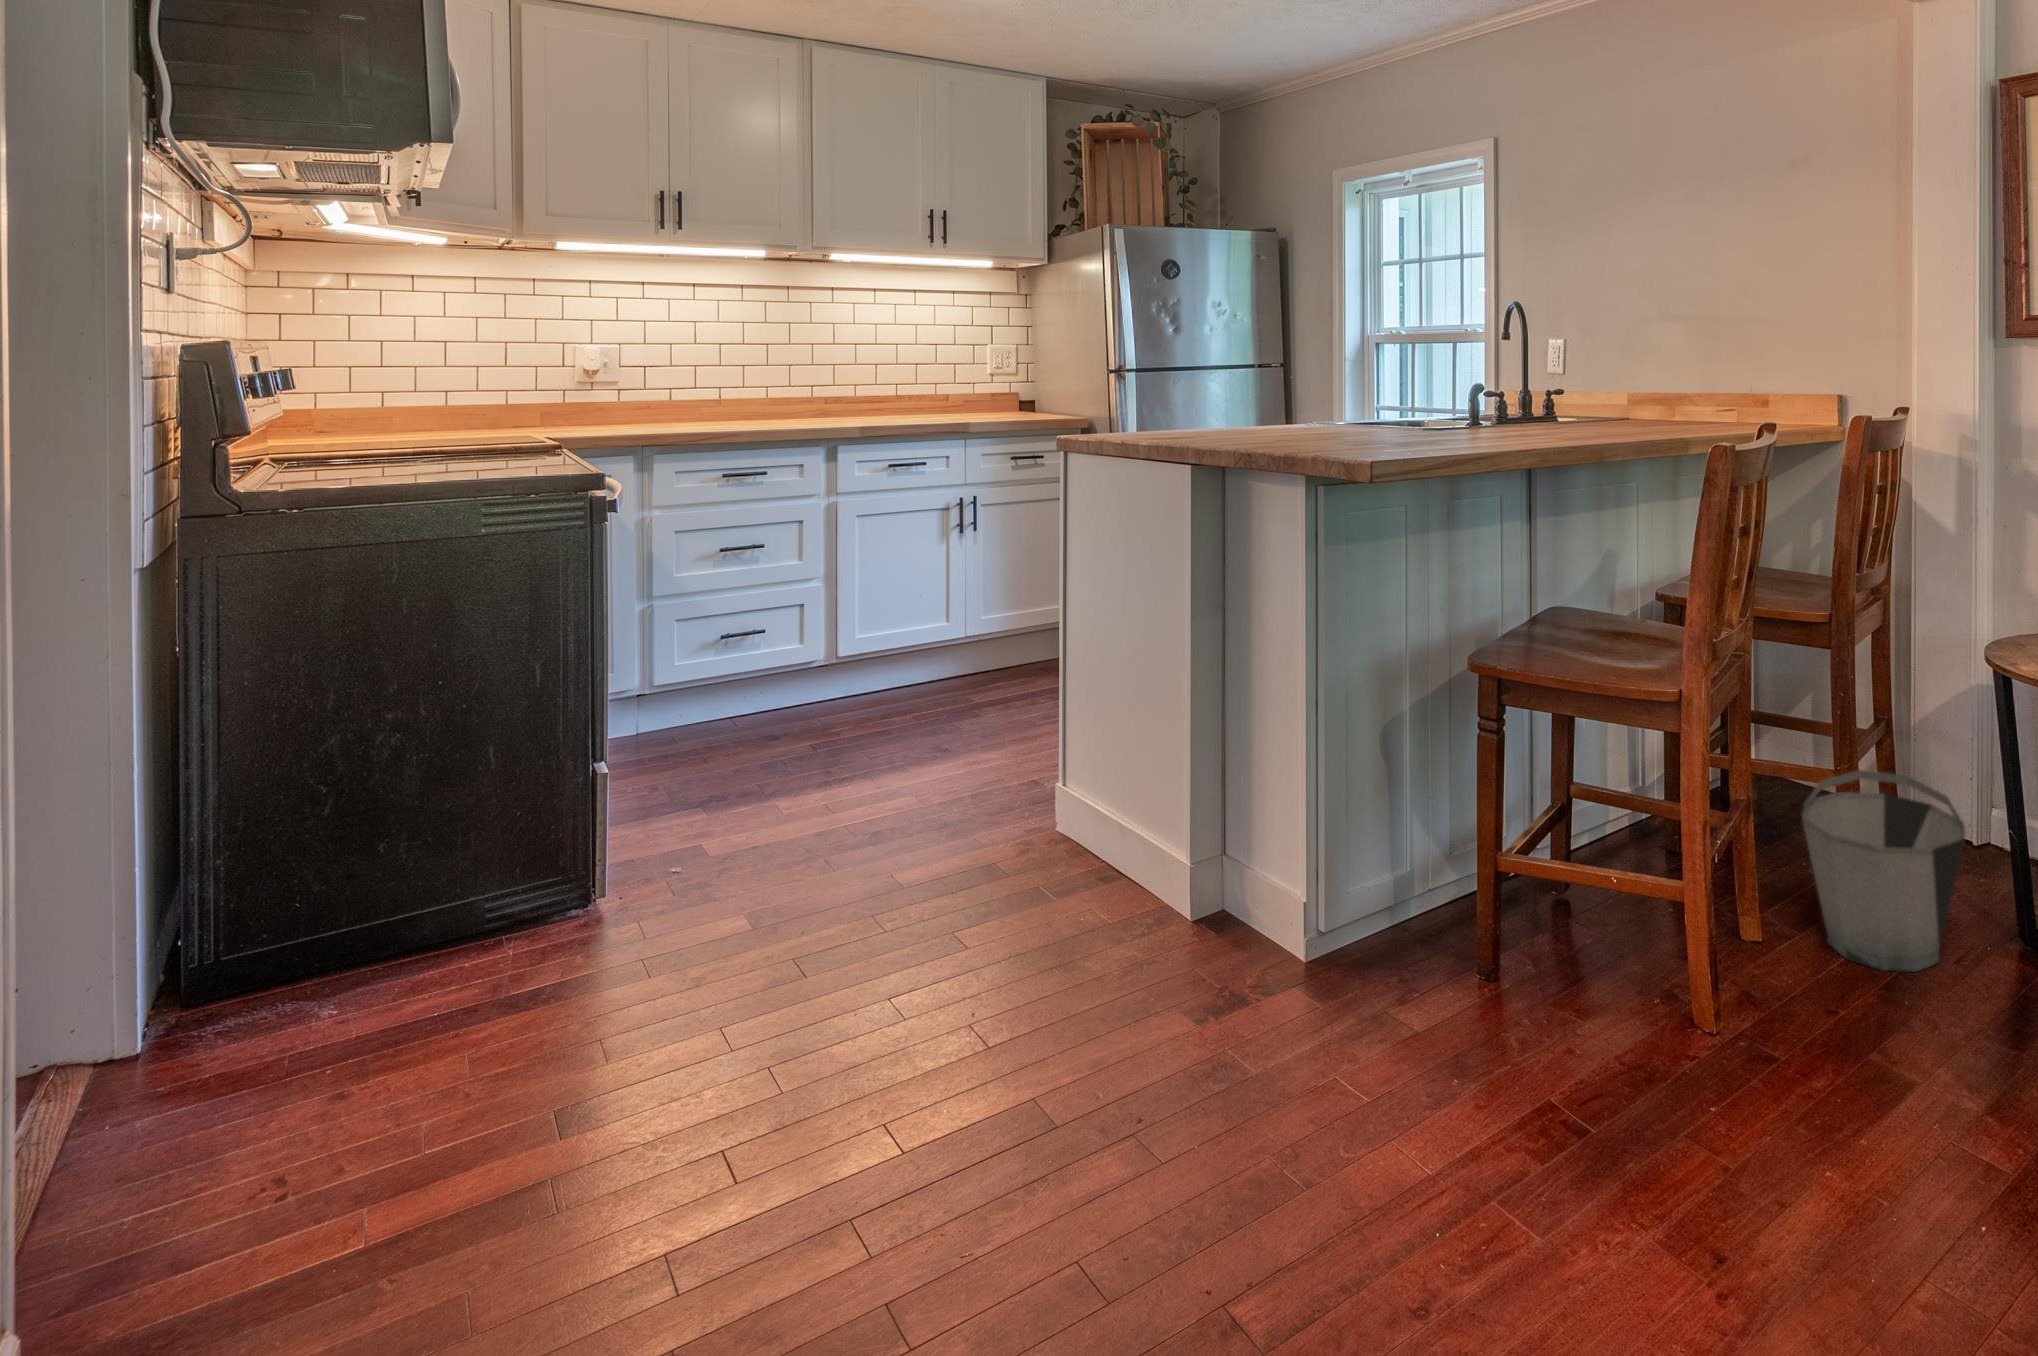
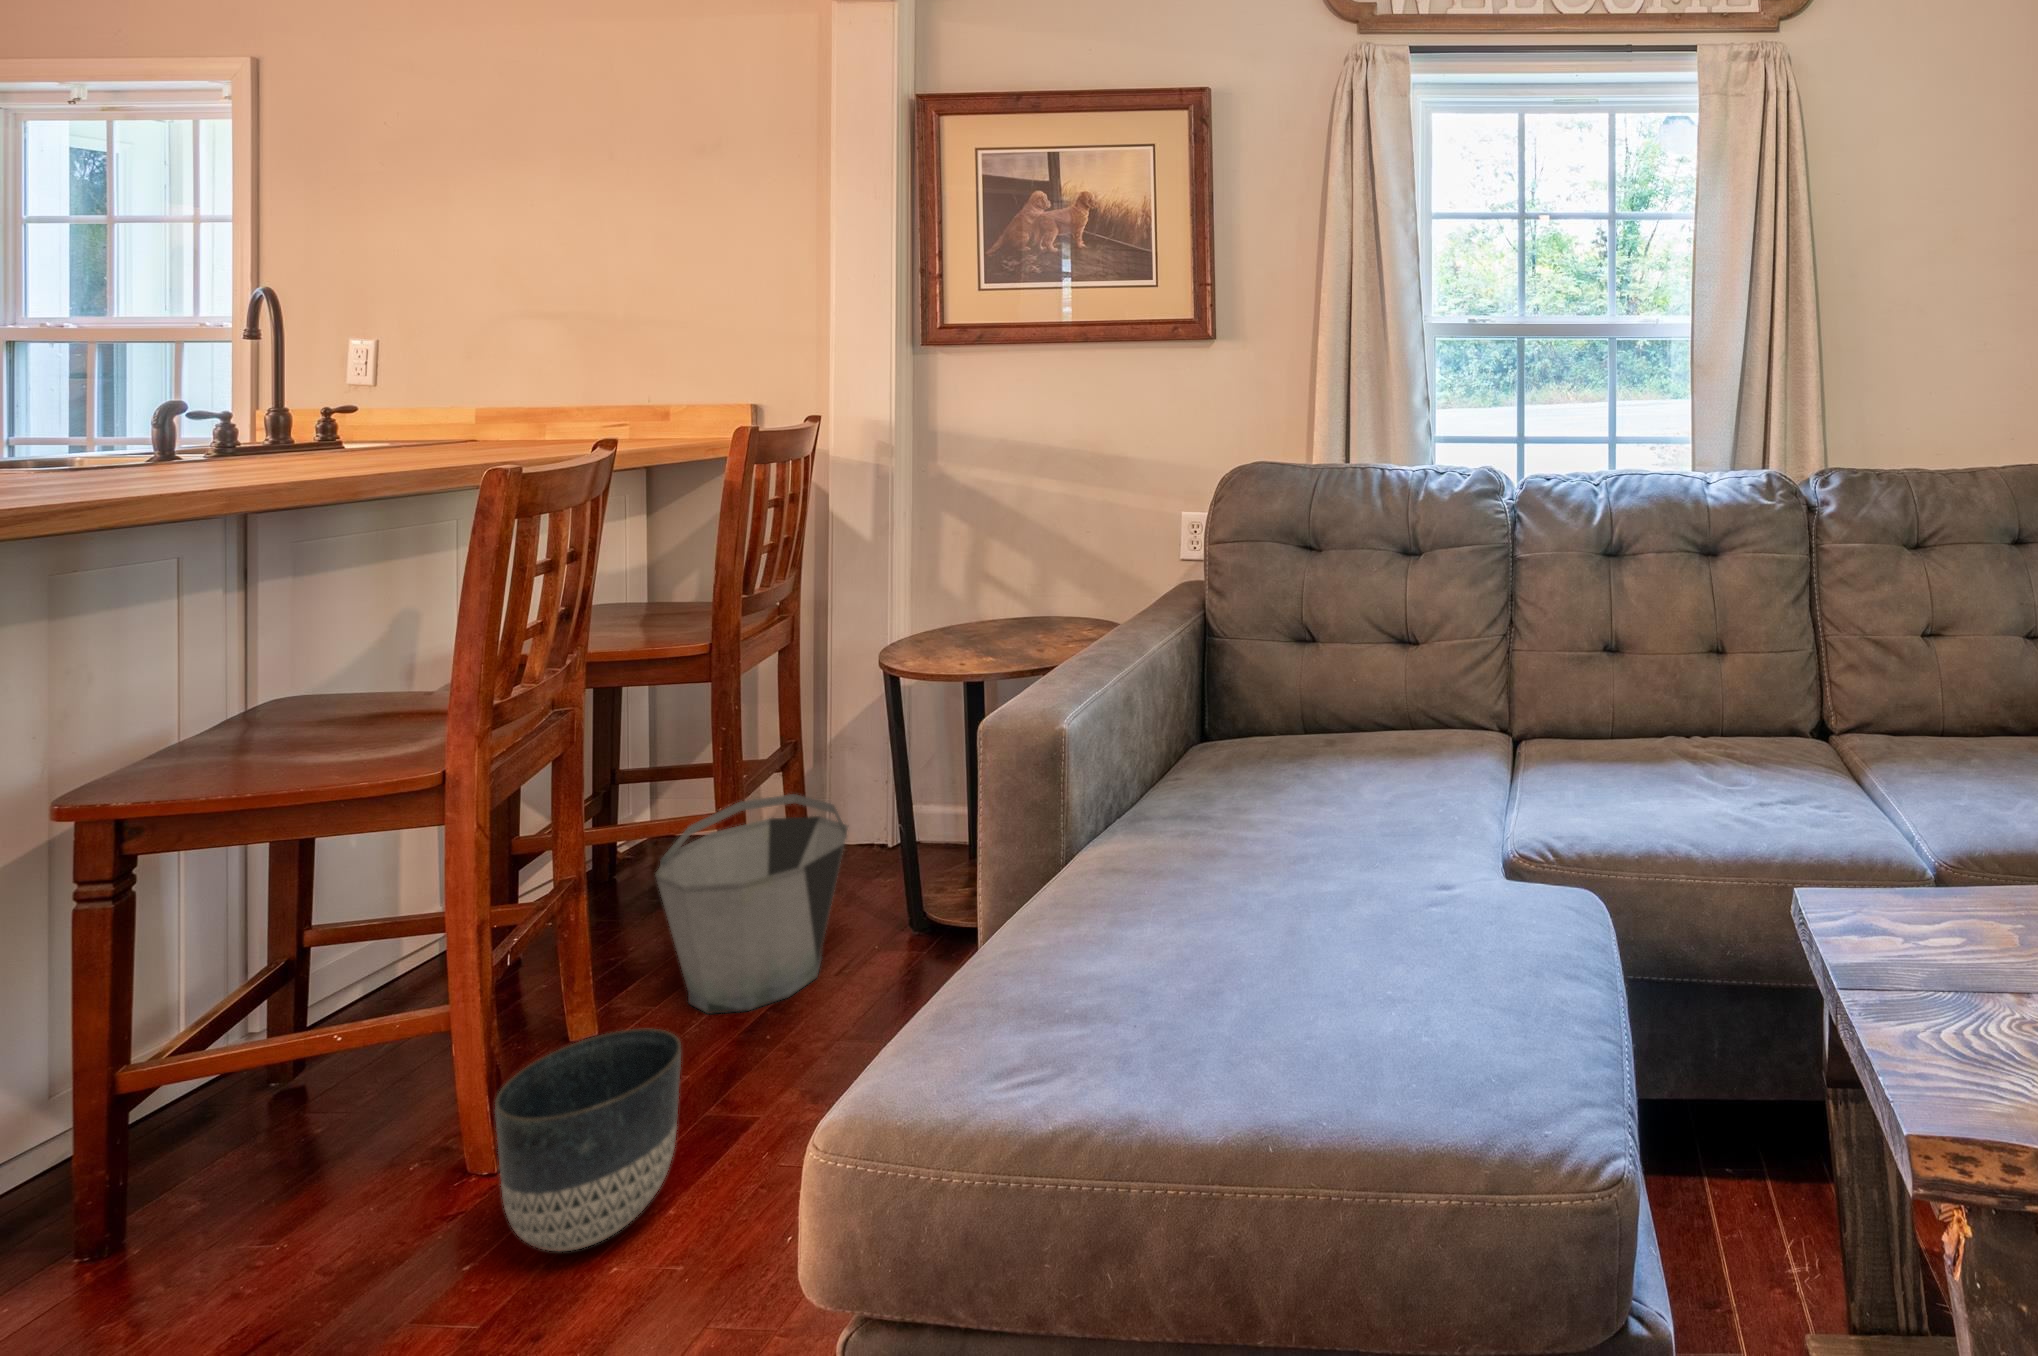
planter: none [1734,942,1868,1125] -> present [495,1029,681,1252]

